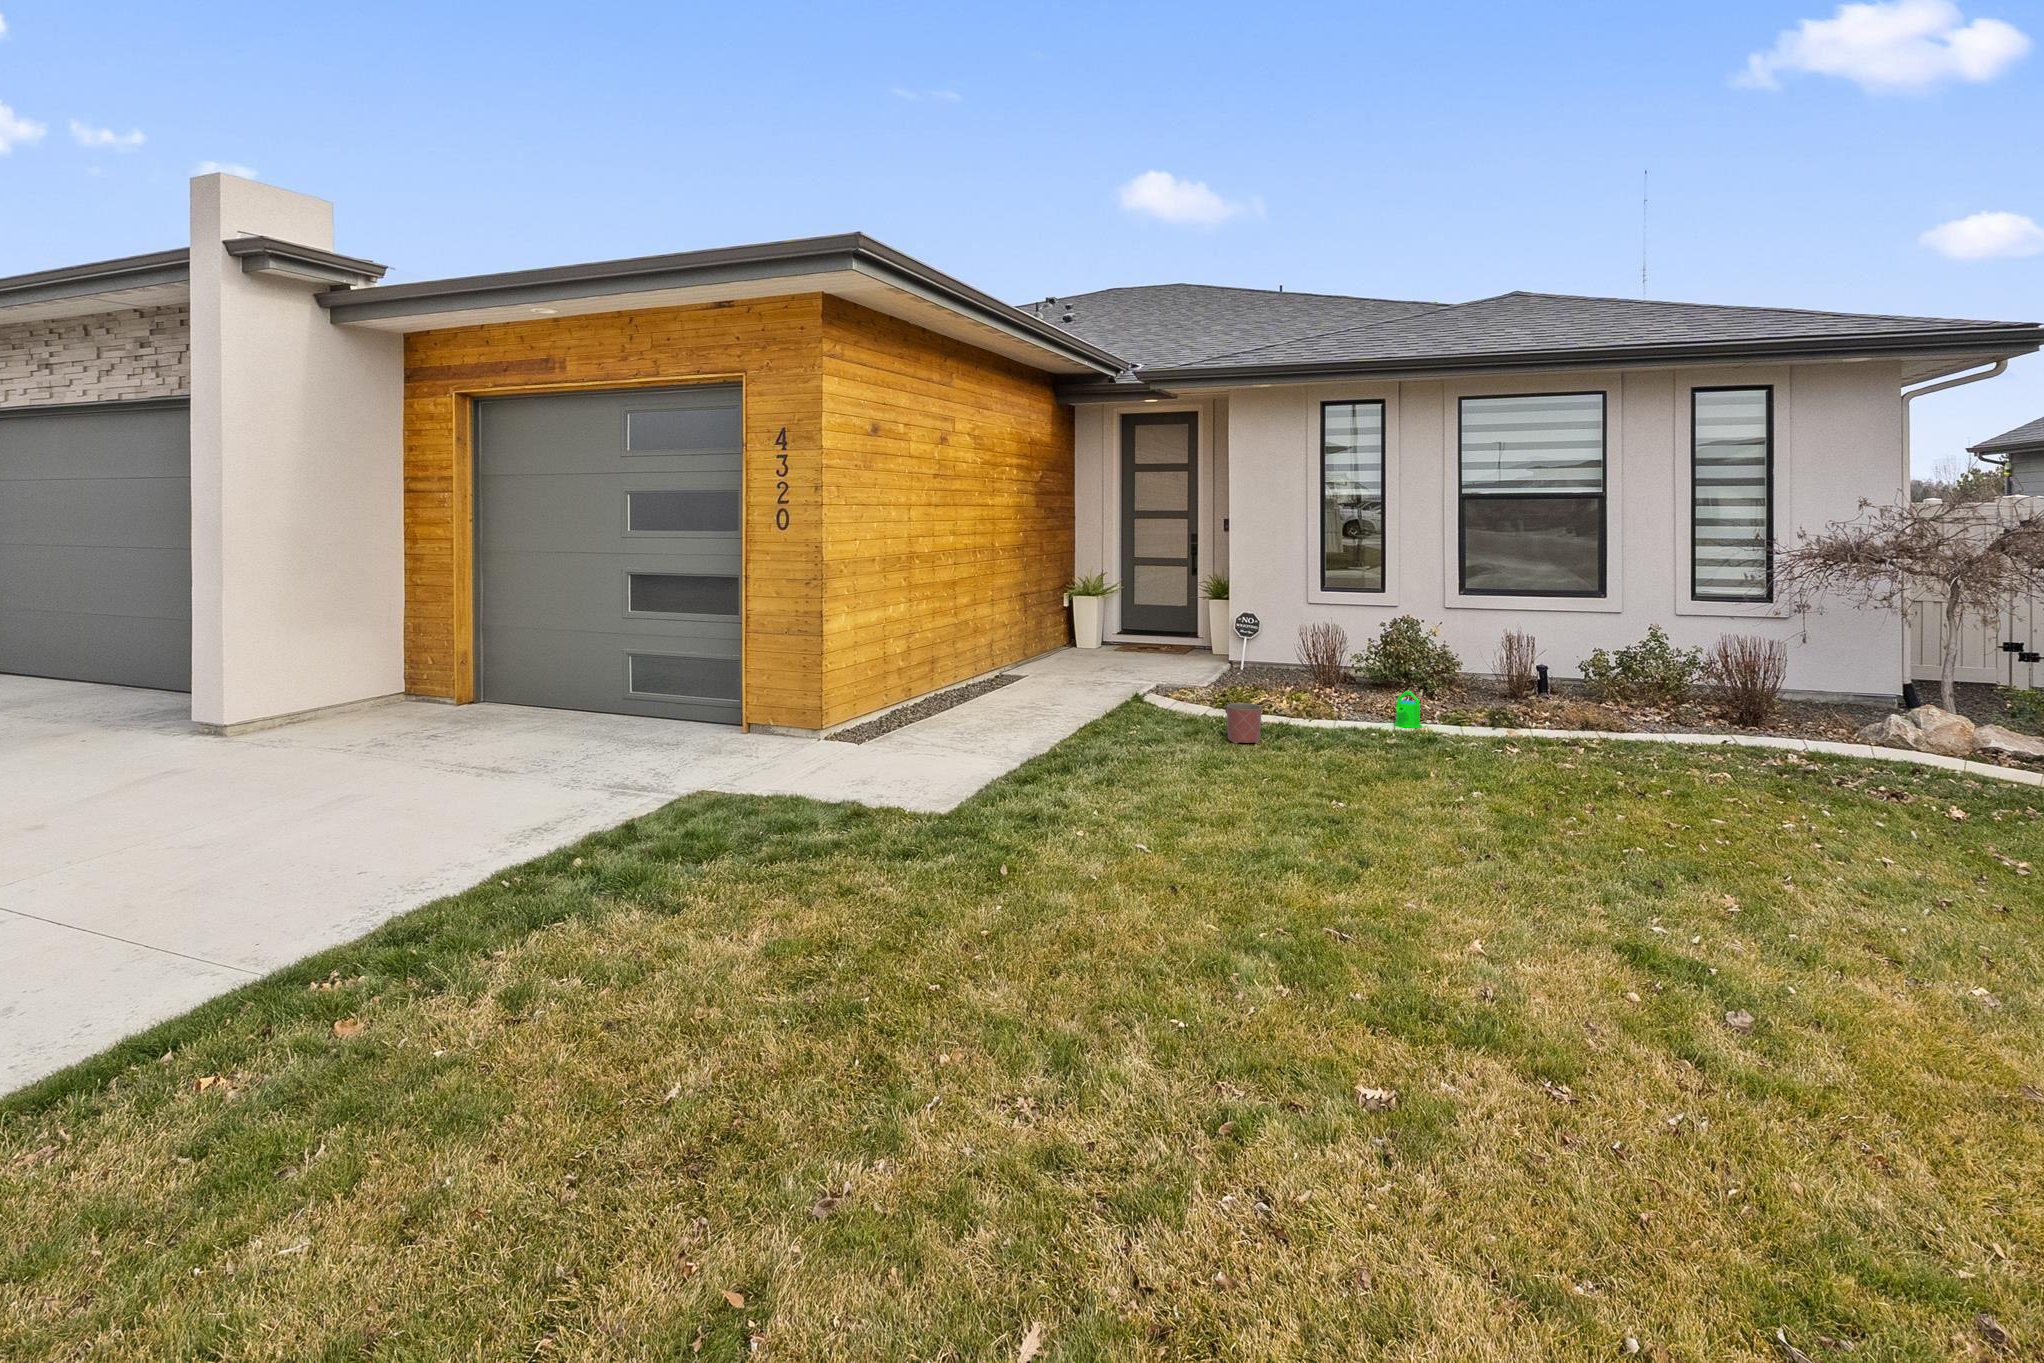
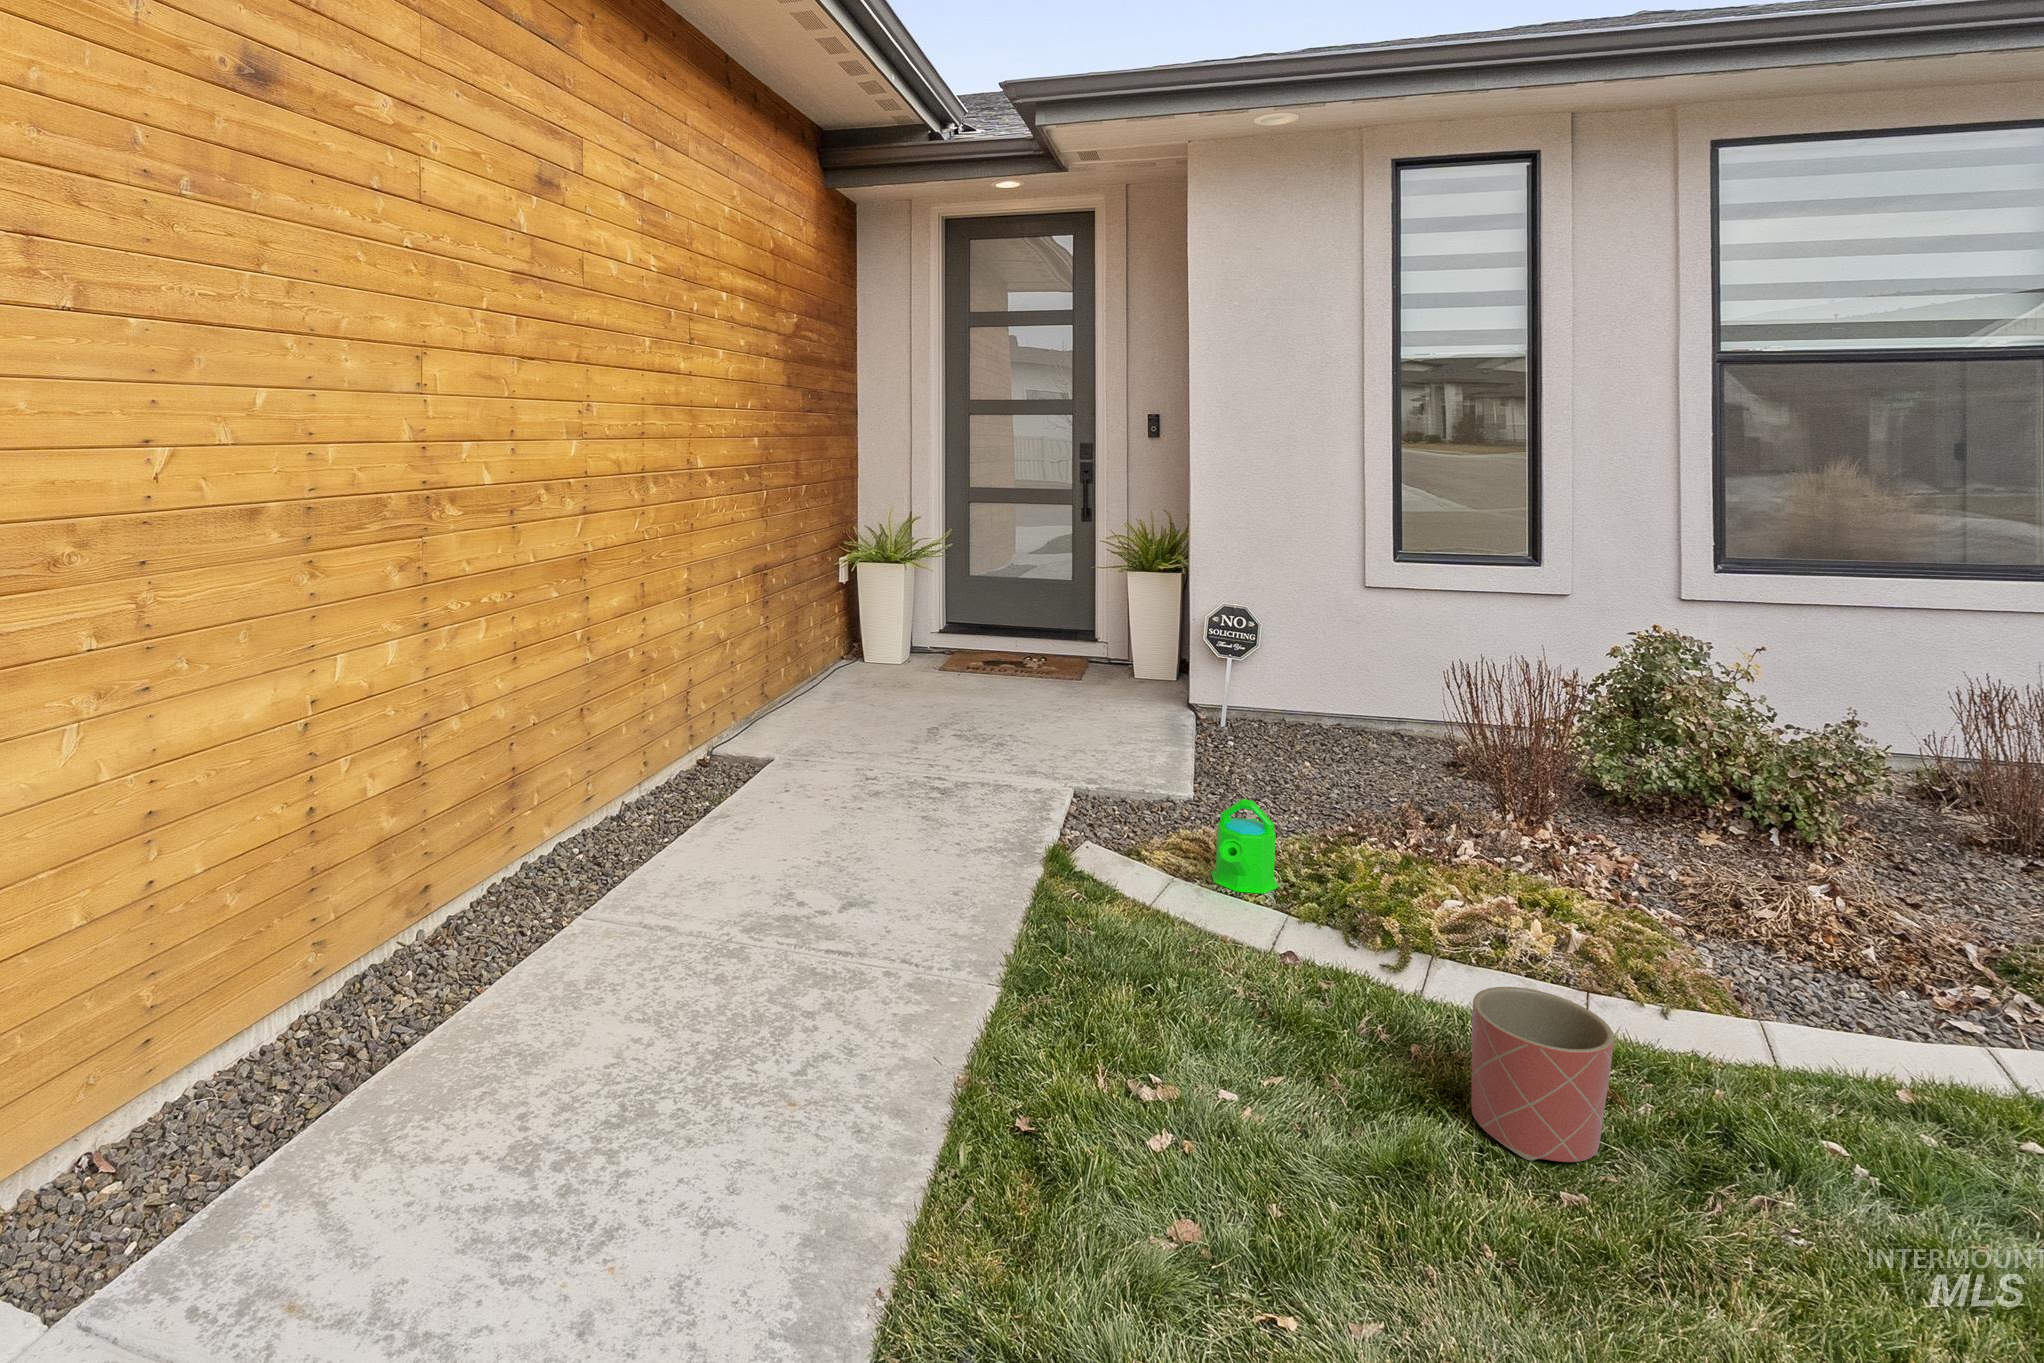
watering can: present [1394,691,1422,728] -> present [1211,799,1278,894]

